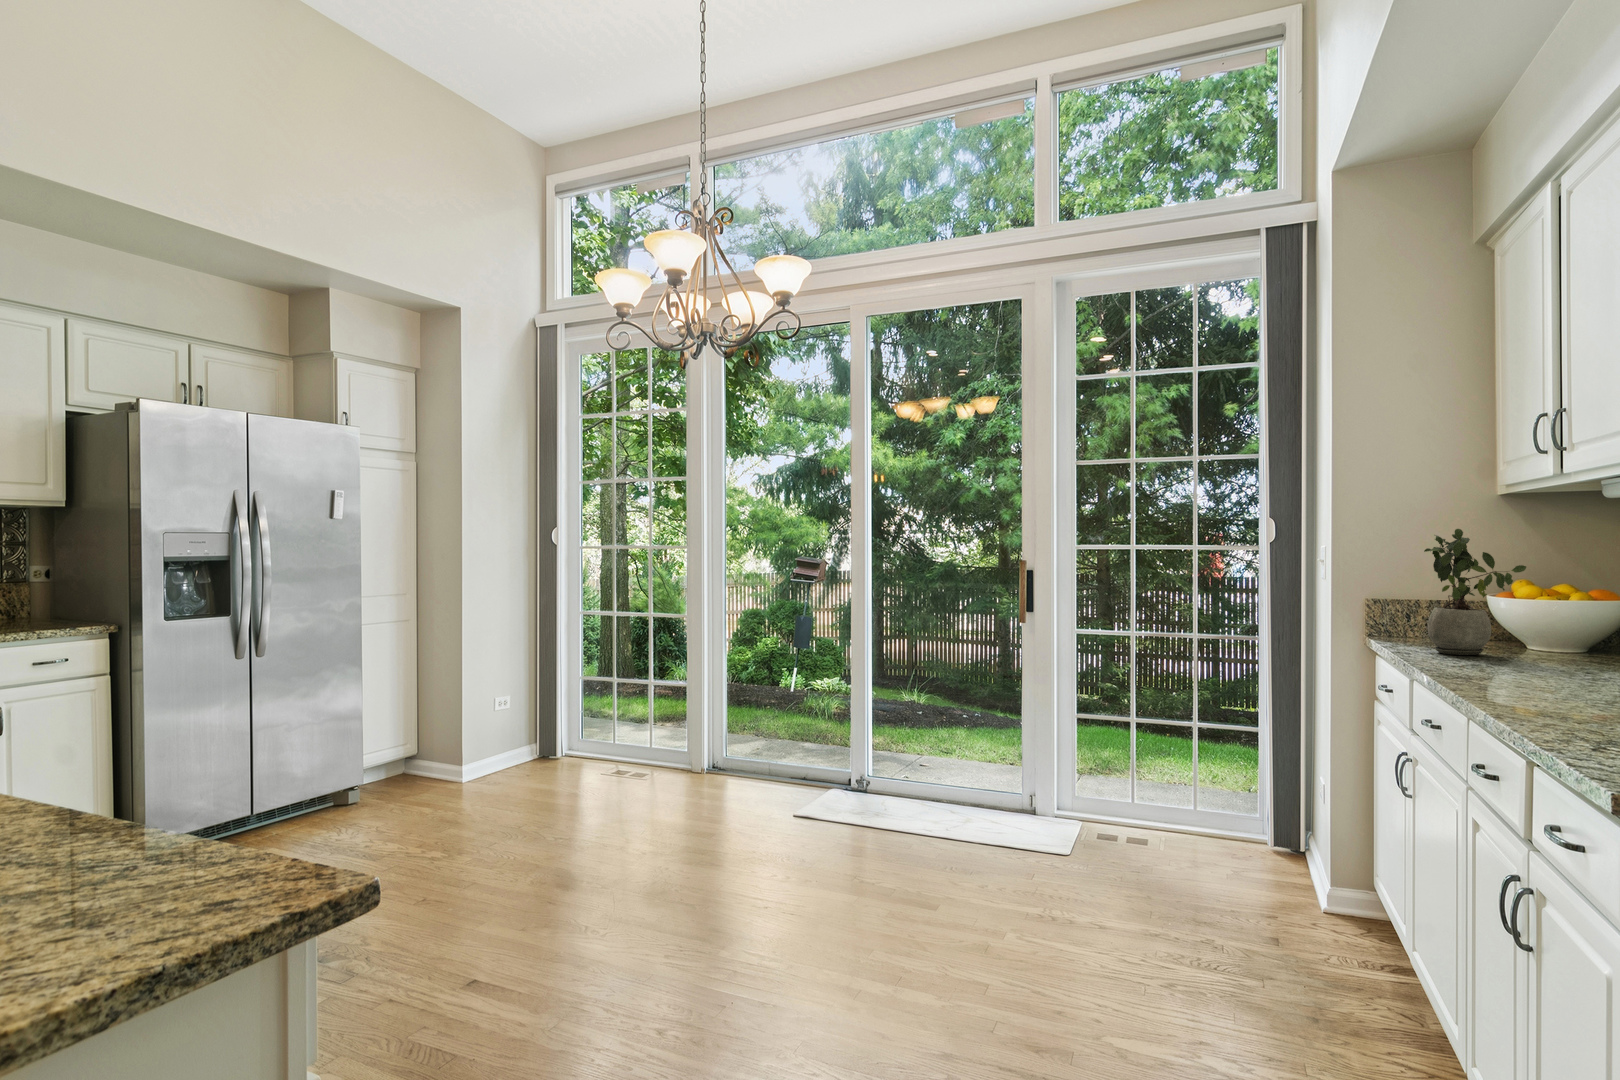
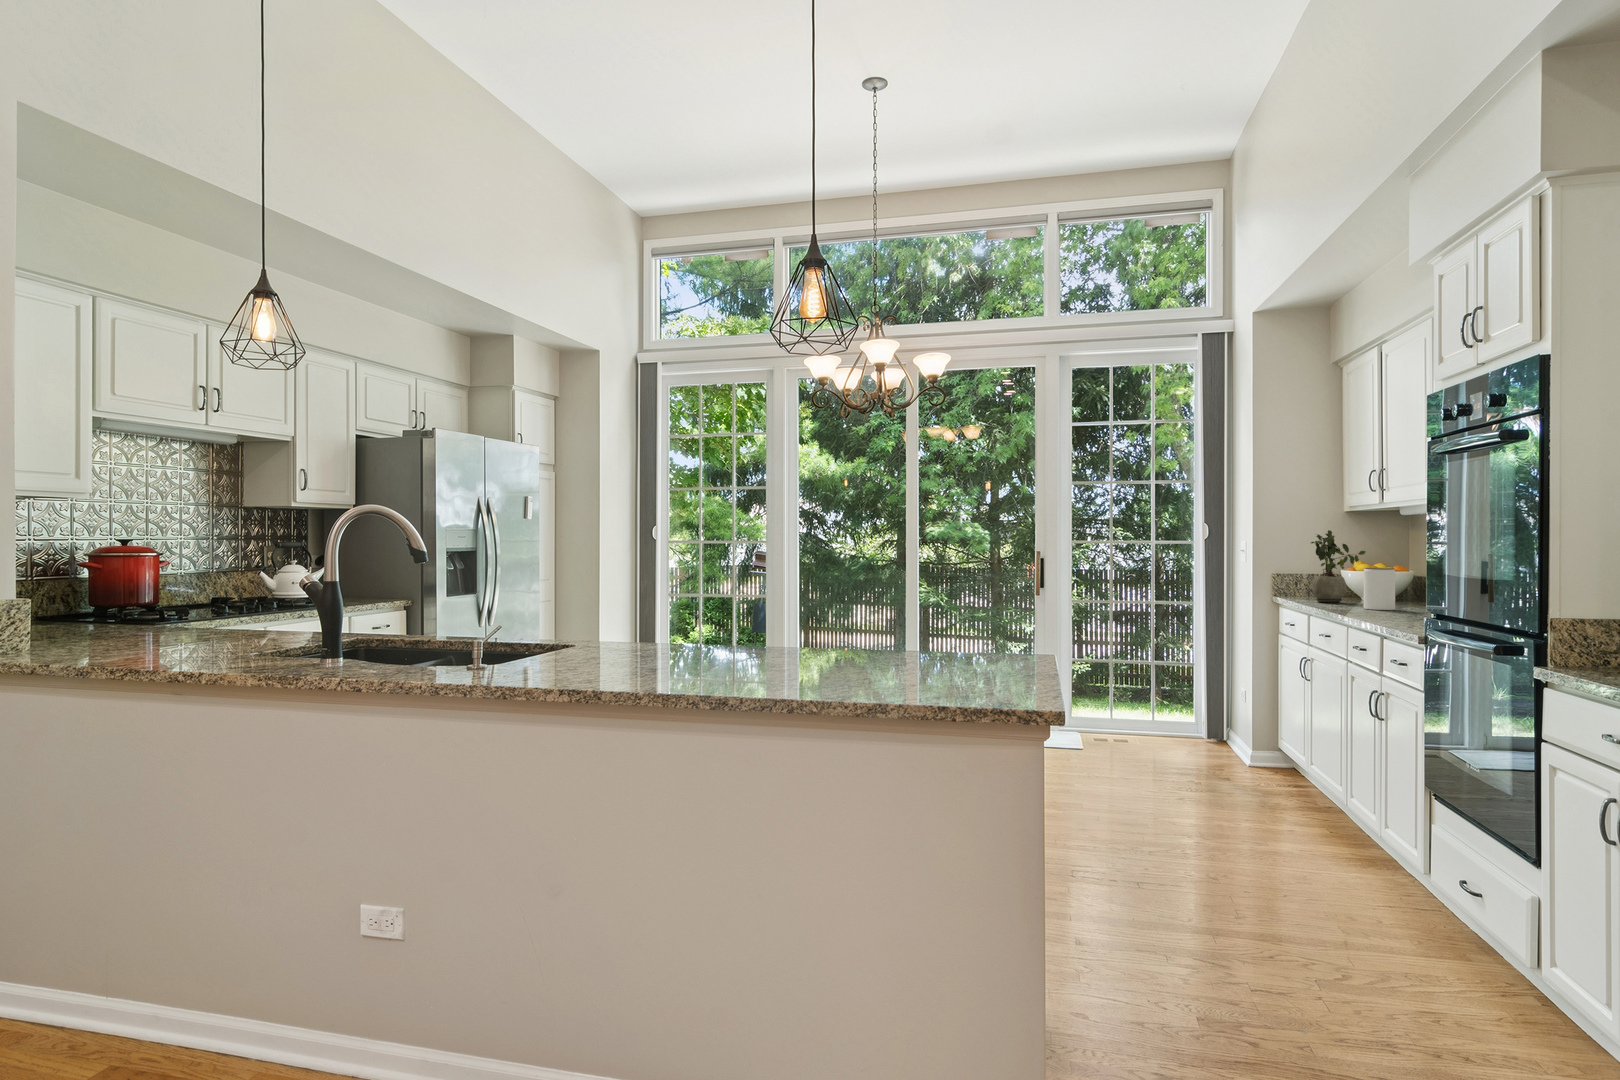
jar: none [1514,599,1579,681] -> present [1364,568,1395,610]

